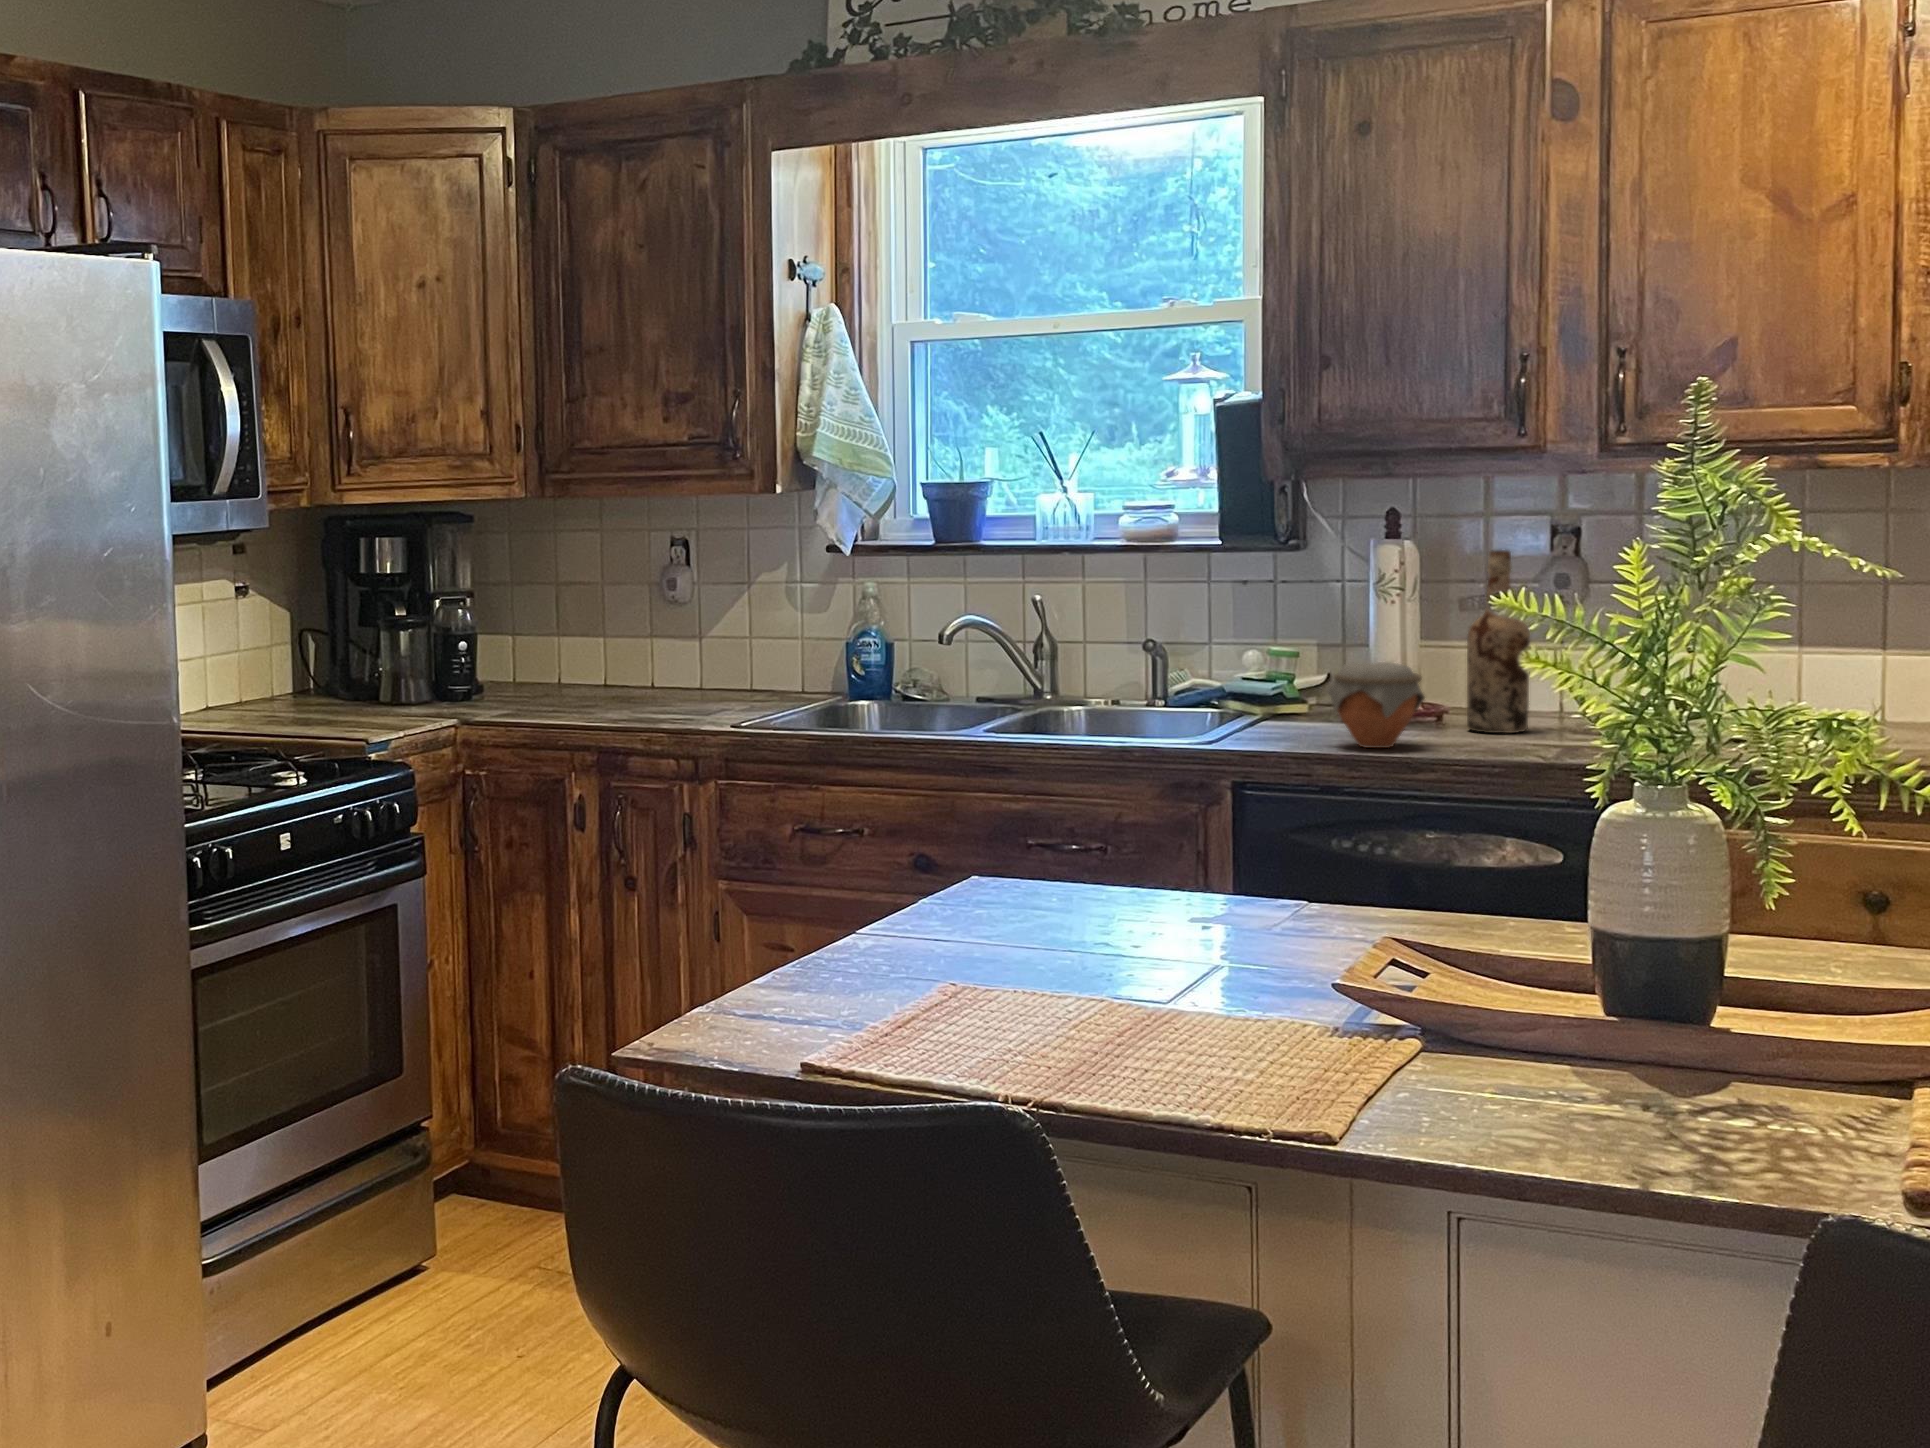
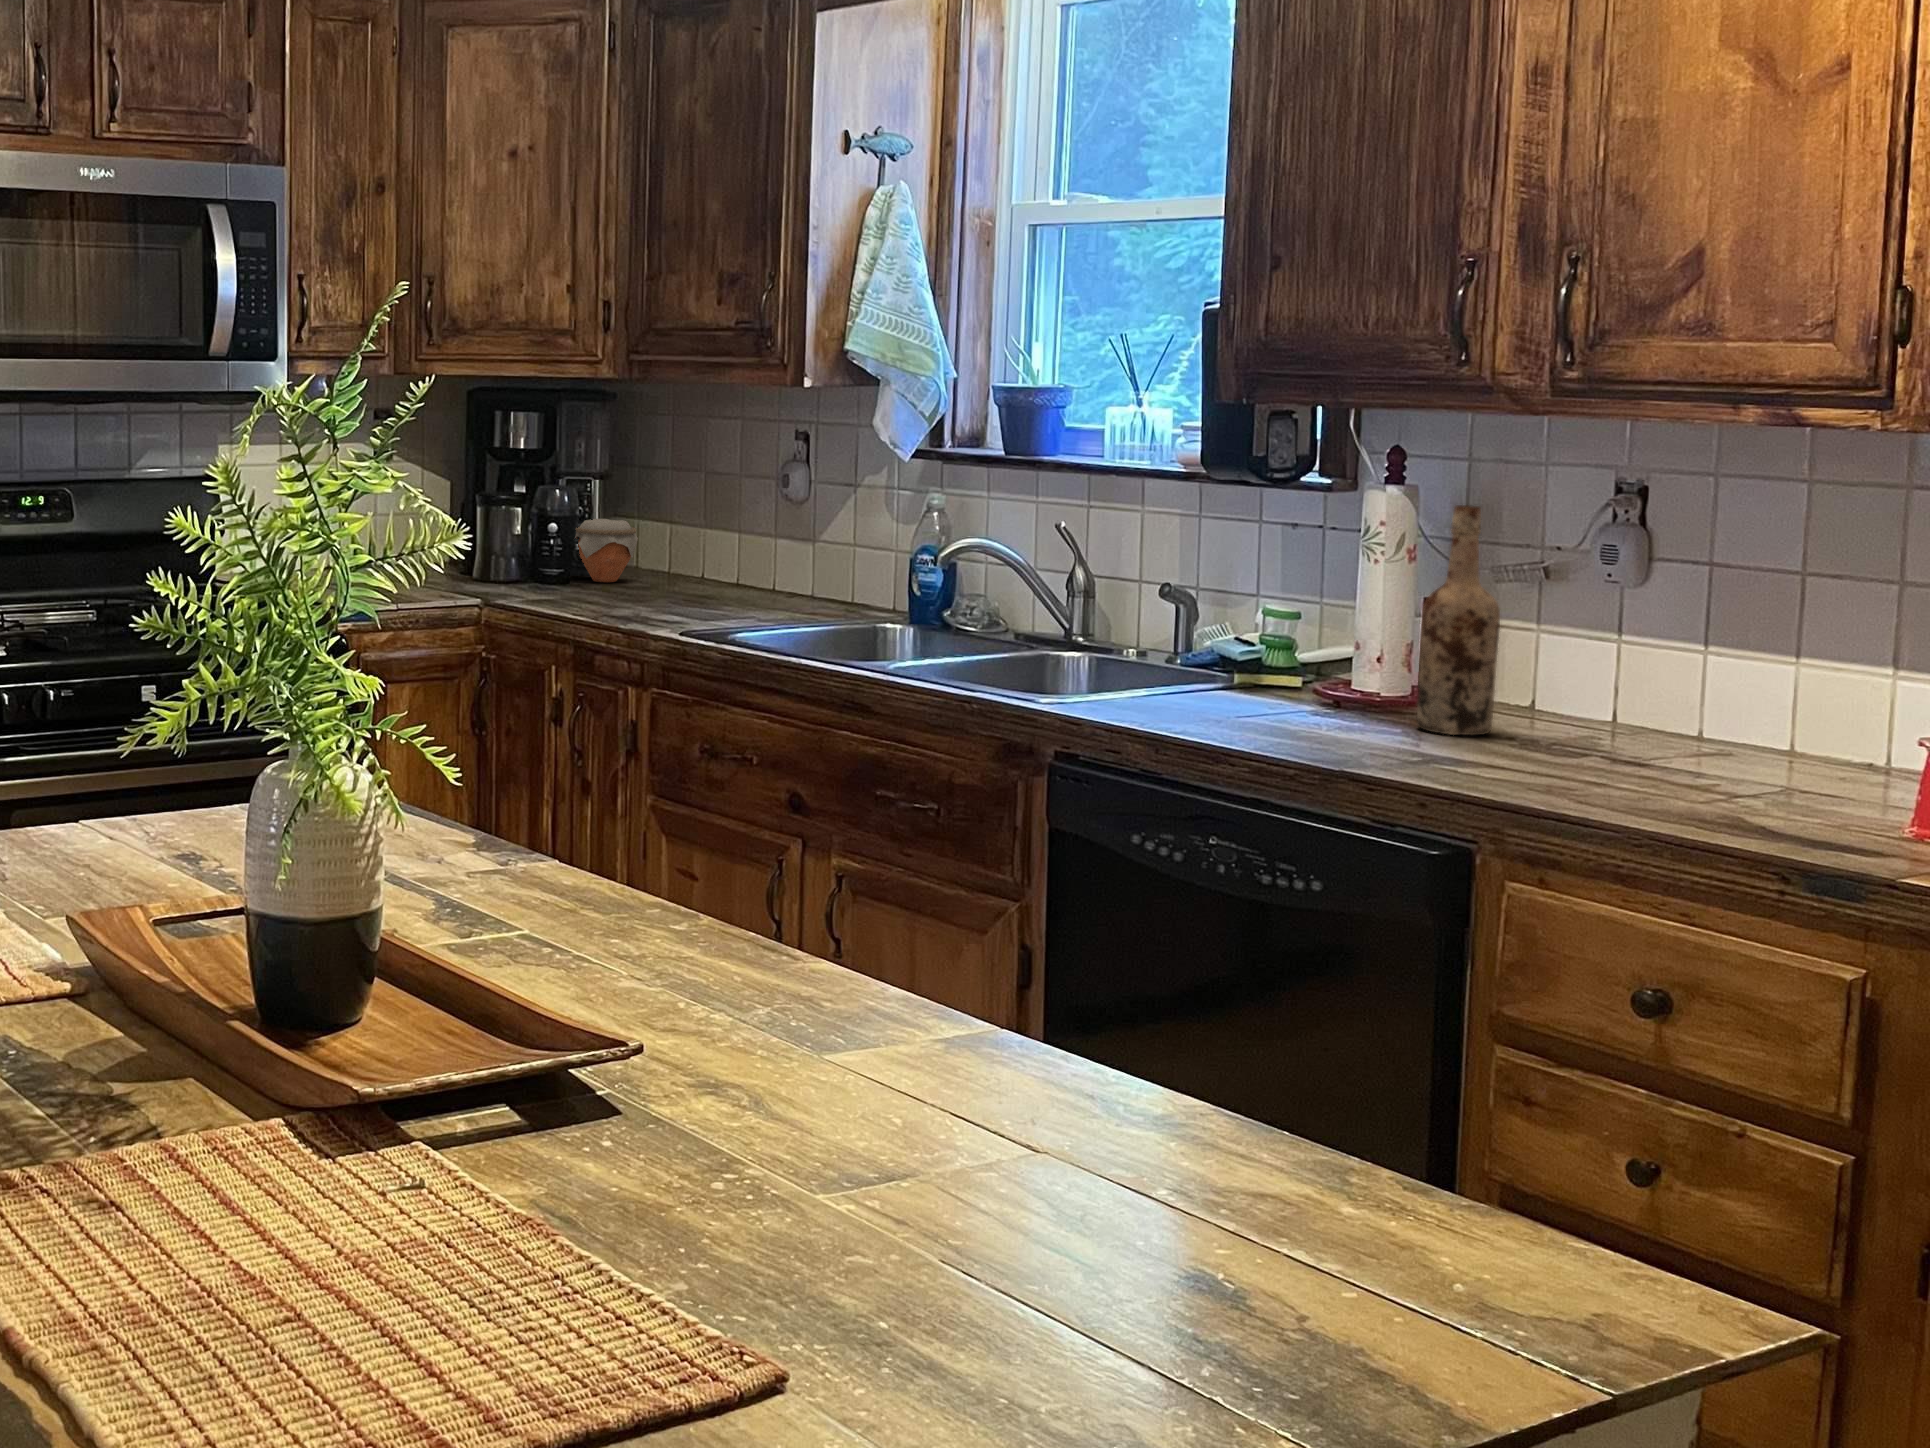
jar: present [1326,662,1425,748] -> present [575,519,638,582]

